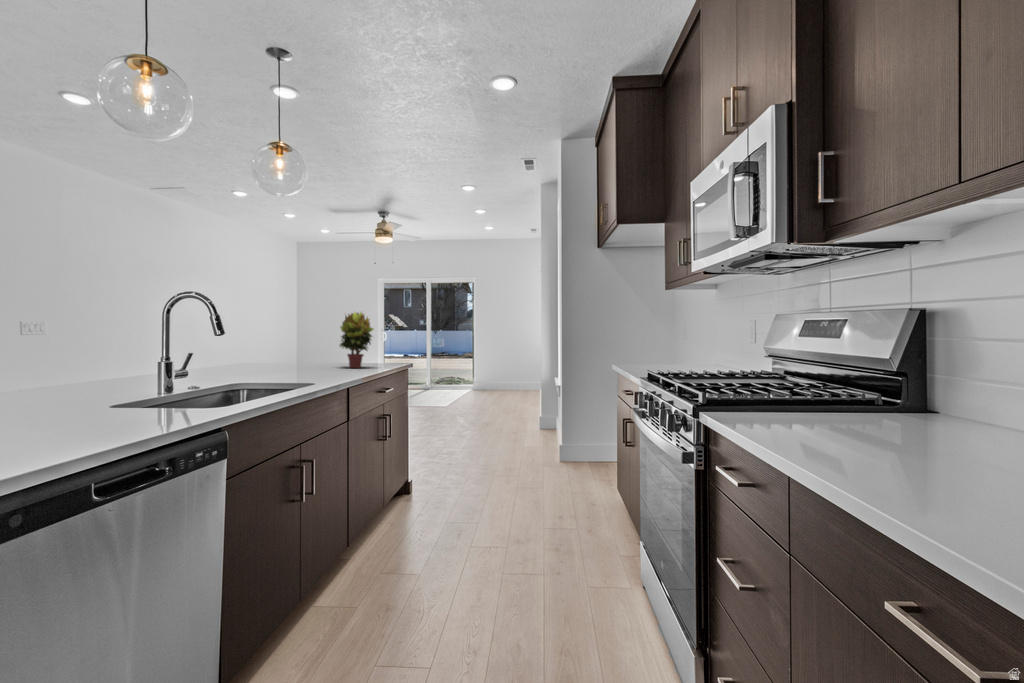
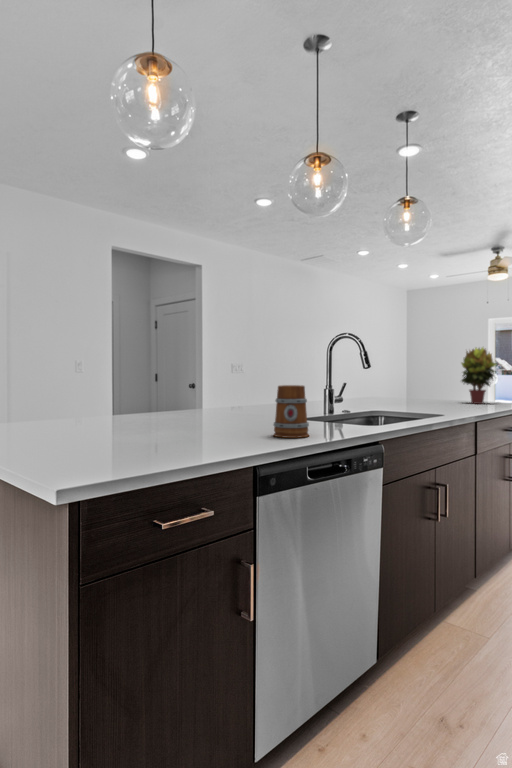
mug: none [45,365,112,441] -> present [274,385,309,438]

